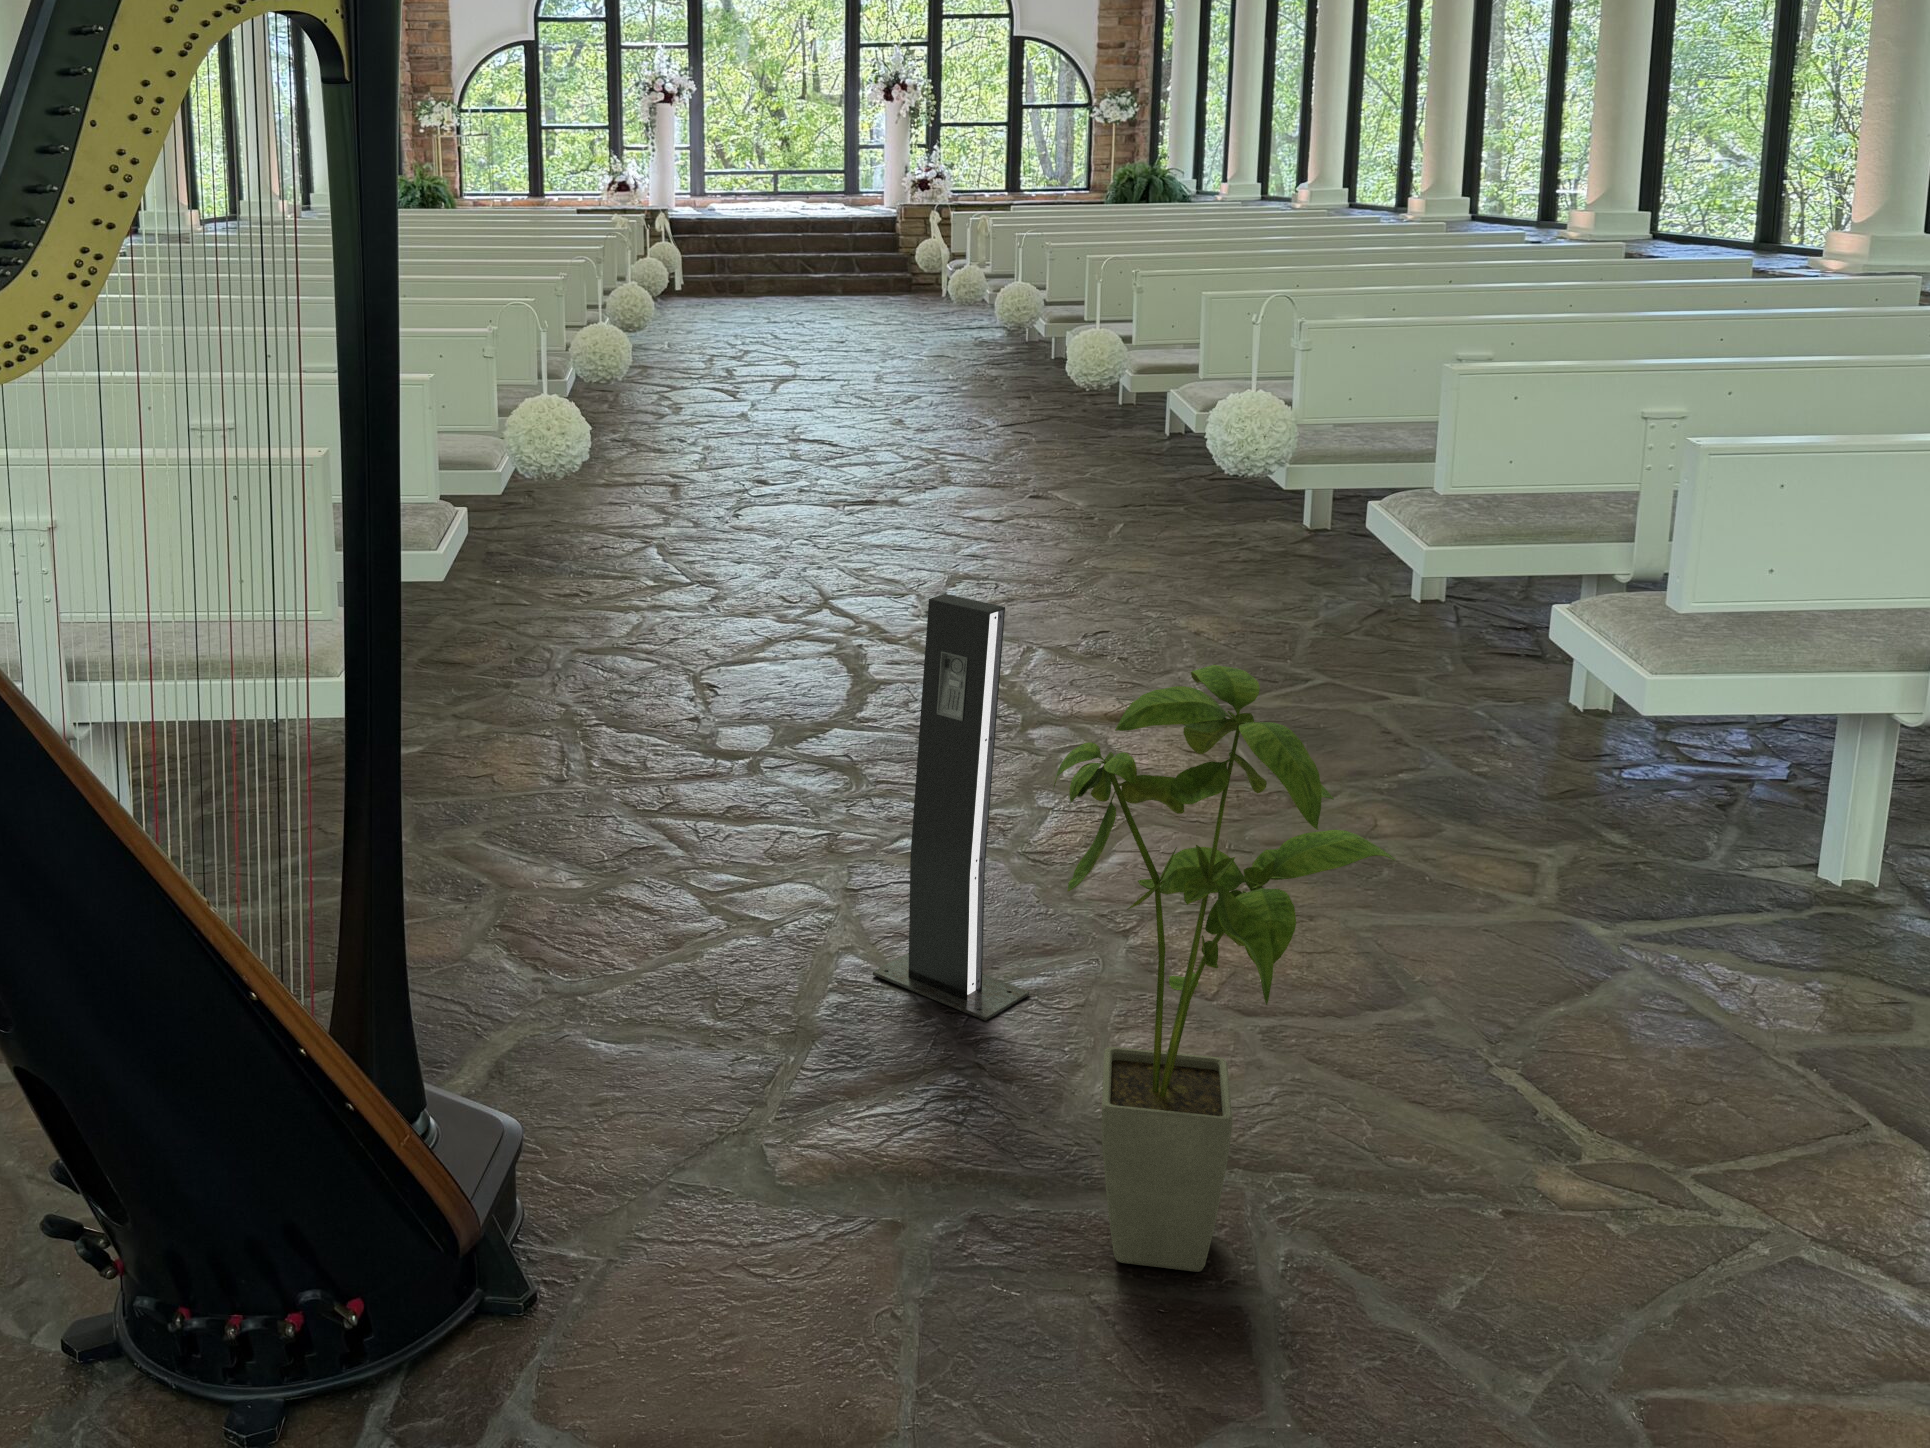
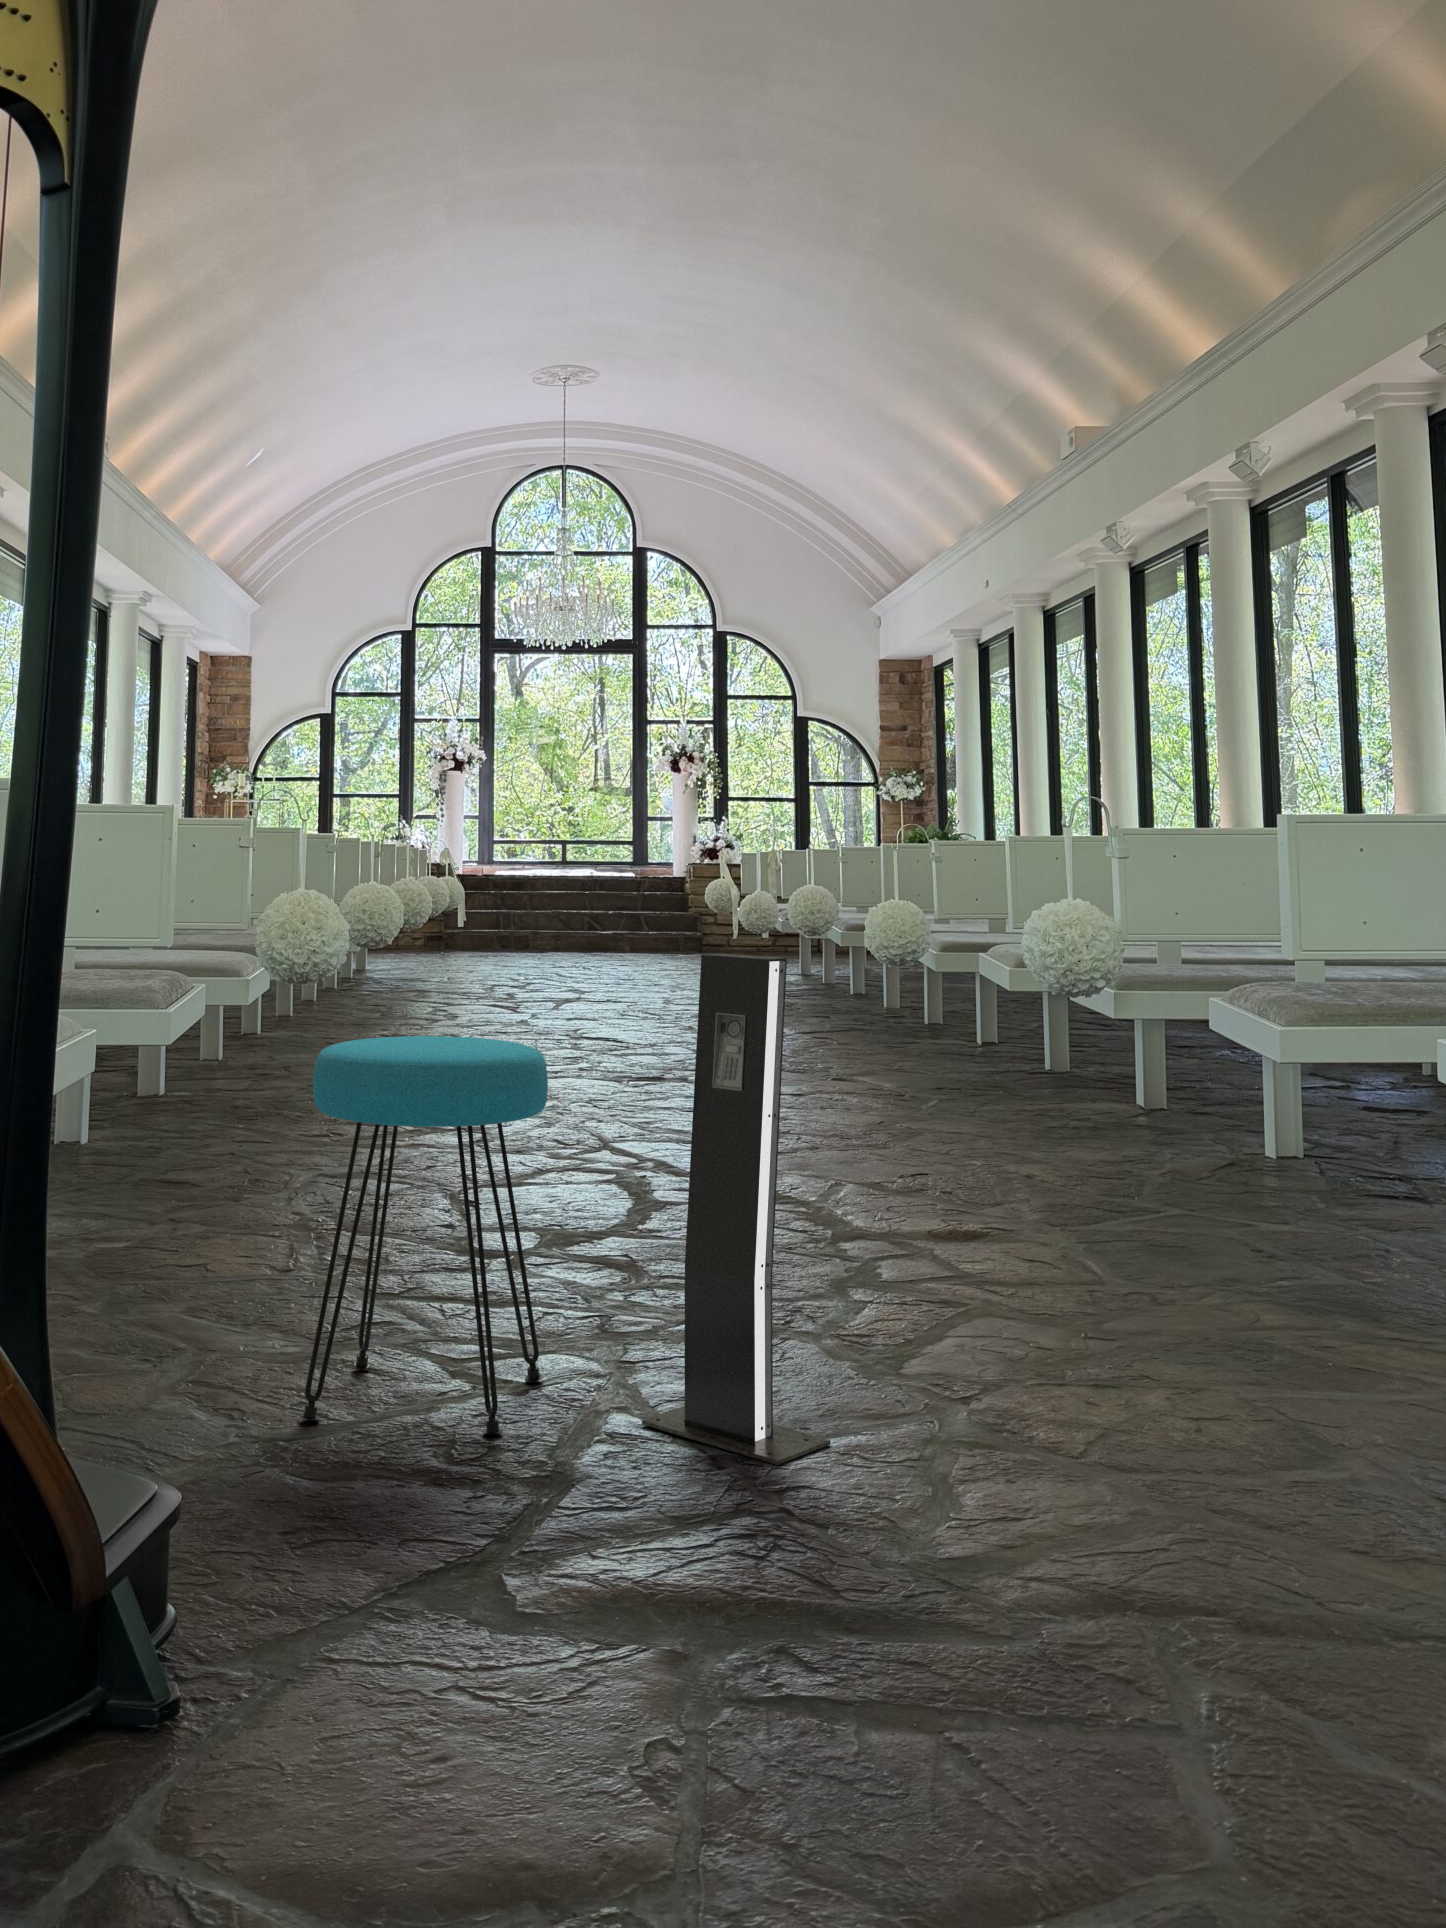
stool: none [585,643,791,991] -> present [300,1036,548,1435]
house plant: present [1053,665,1395,1272] -> none [841,874,1257,1691]

